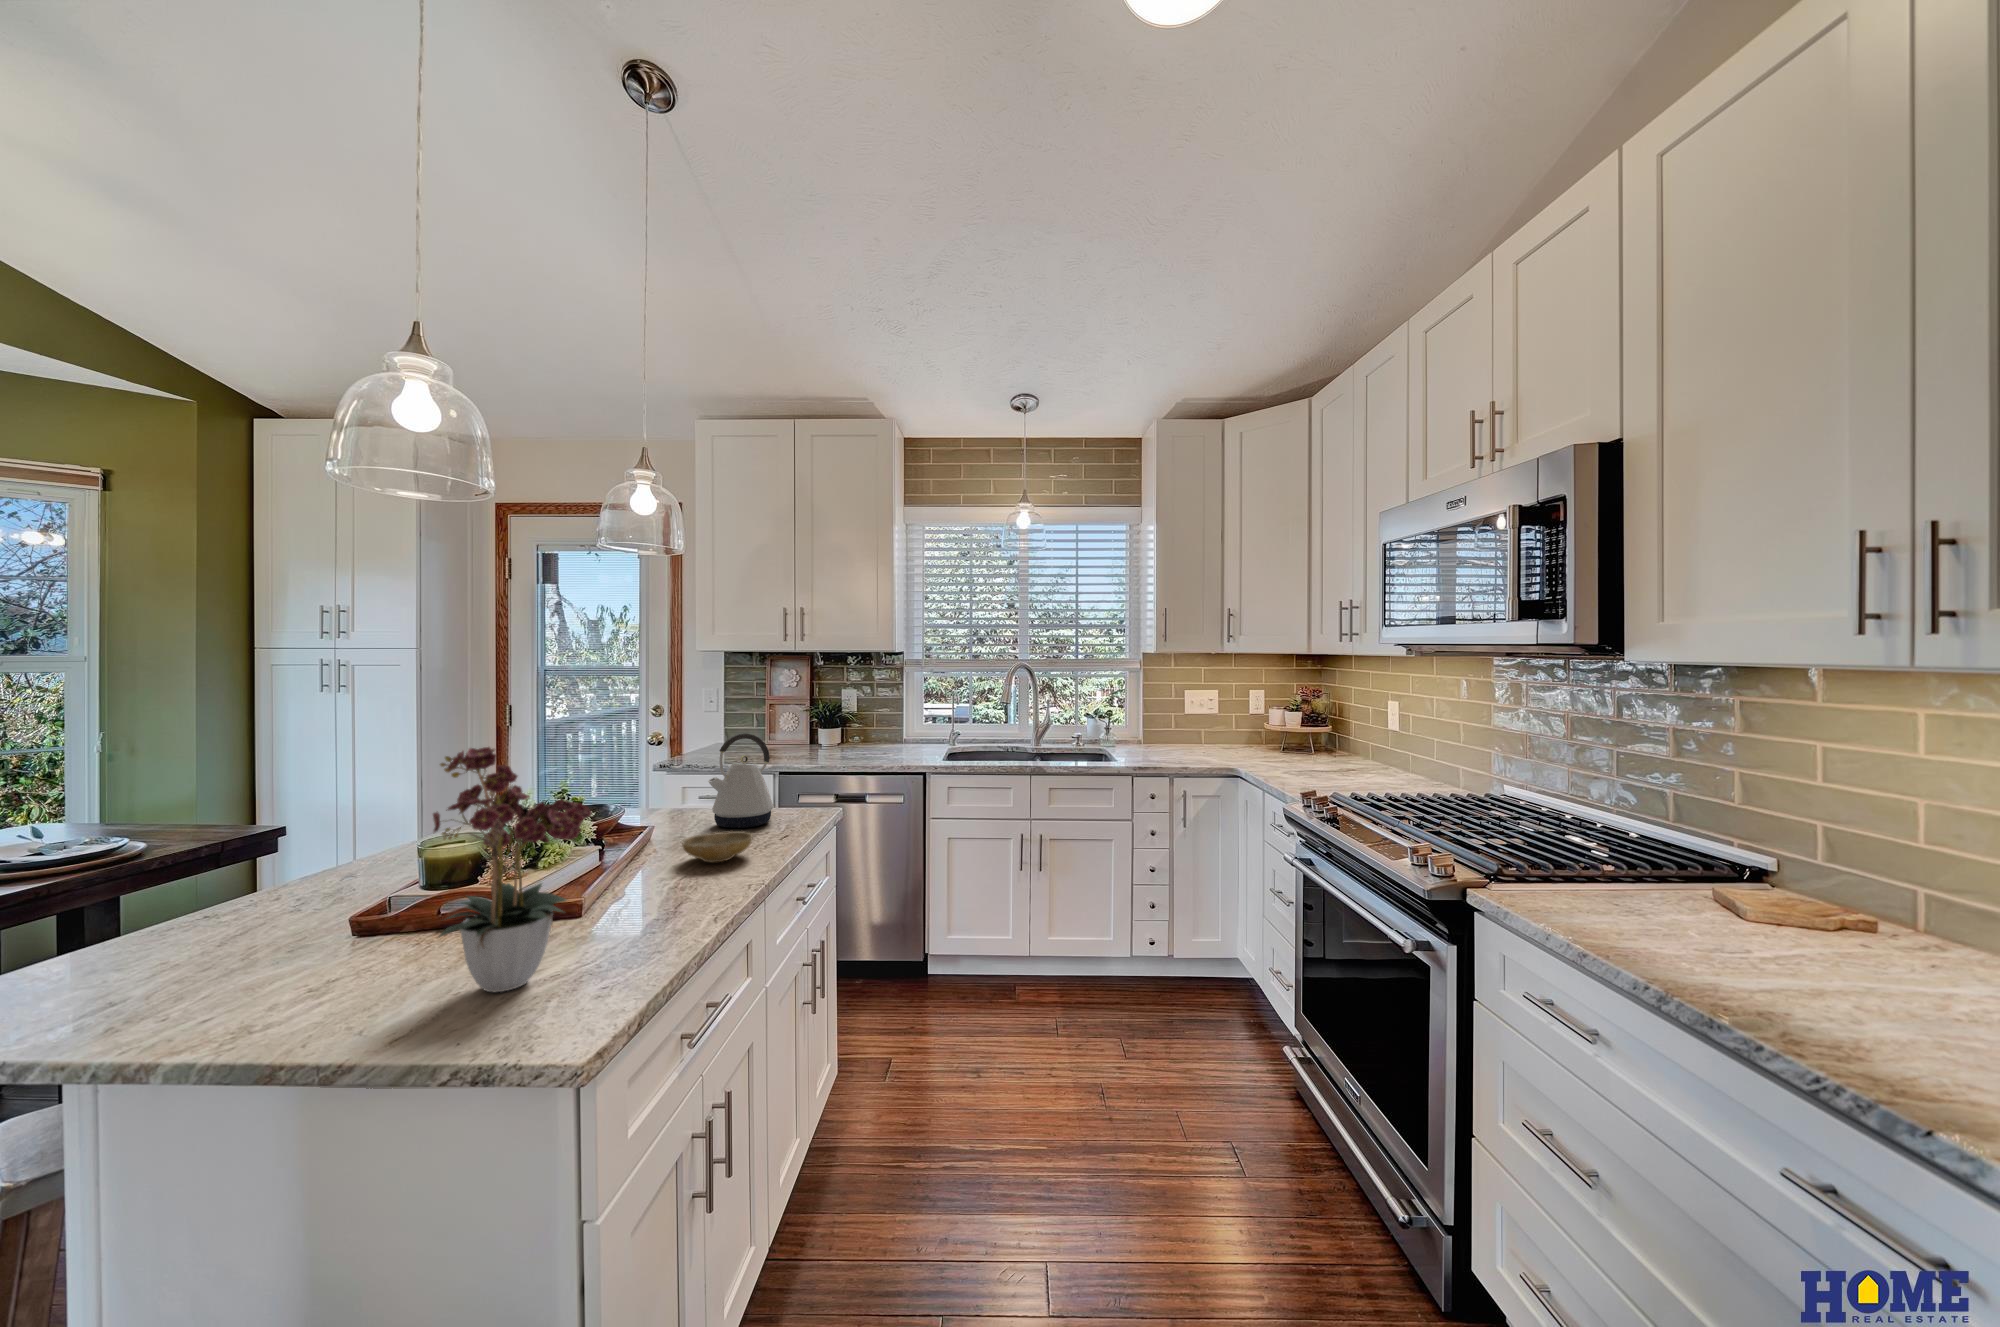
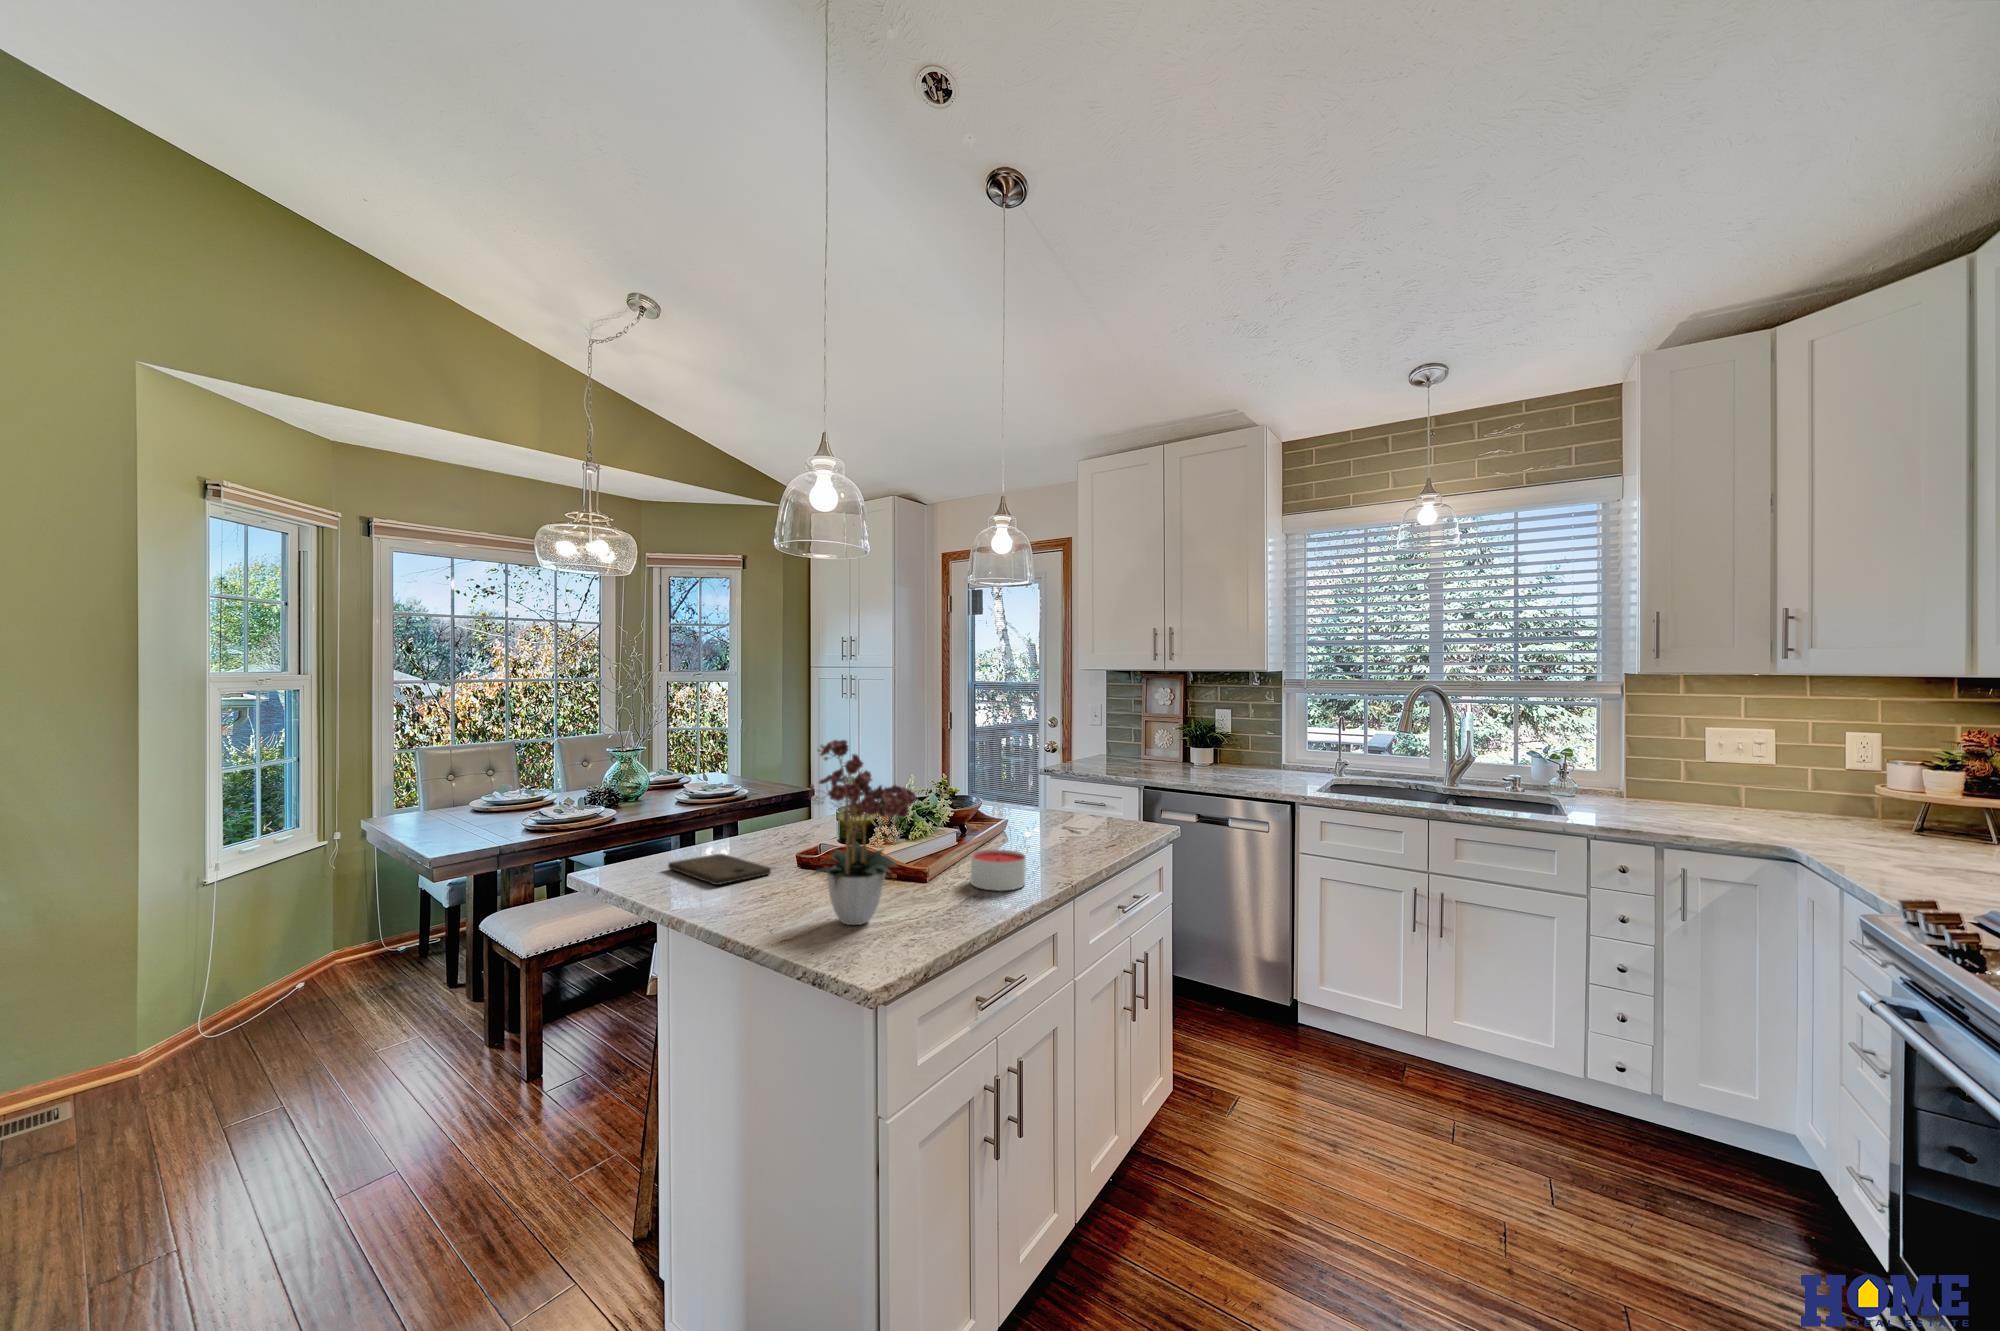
kettle: present [708,733,774,828] -> none [1053,745,1114,833]
ceramic bowl: present [682,831,753,862] -> none [1016,832,1076,859]
candle: none [643,859,713,909] -> present [971,850,1026,891]
cutting board: none [78,938,314,988] -> present [668,854,771,885]

